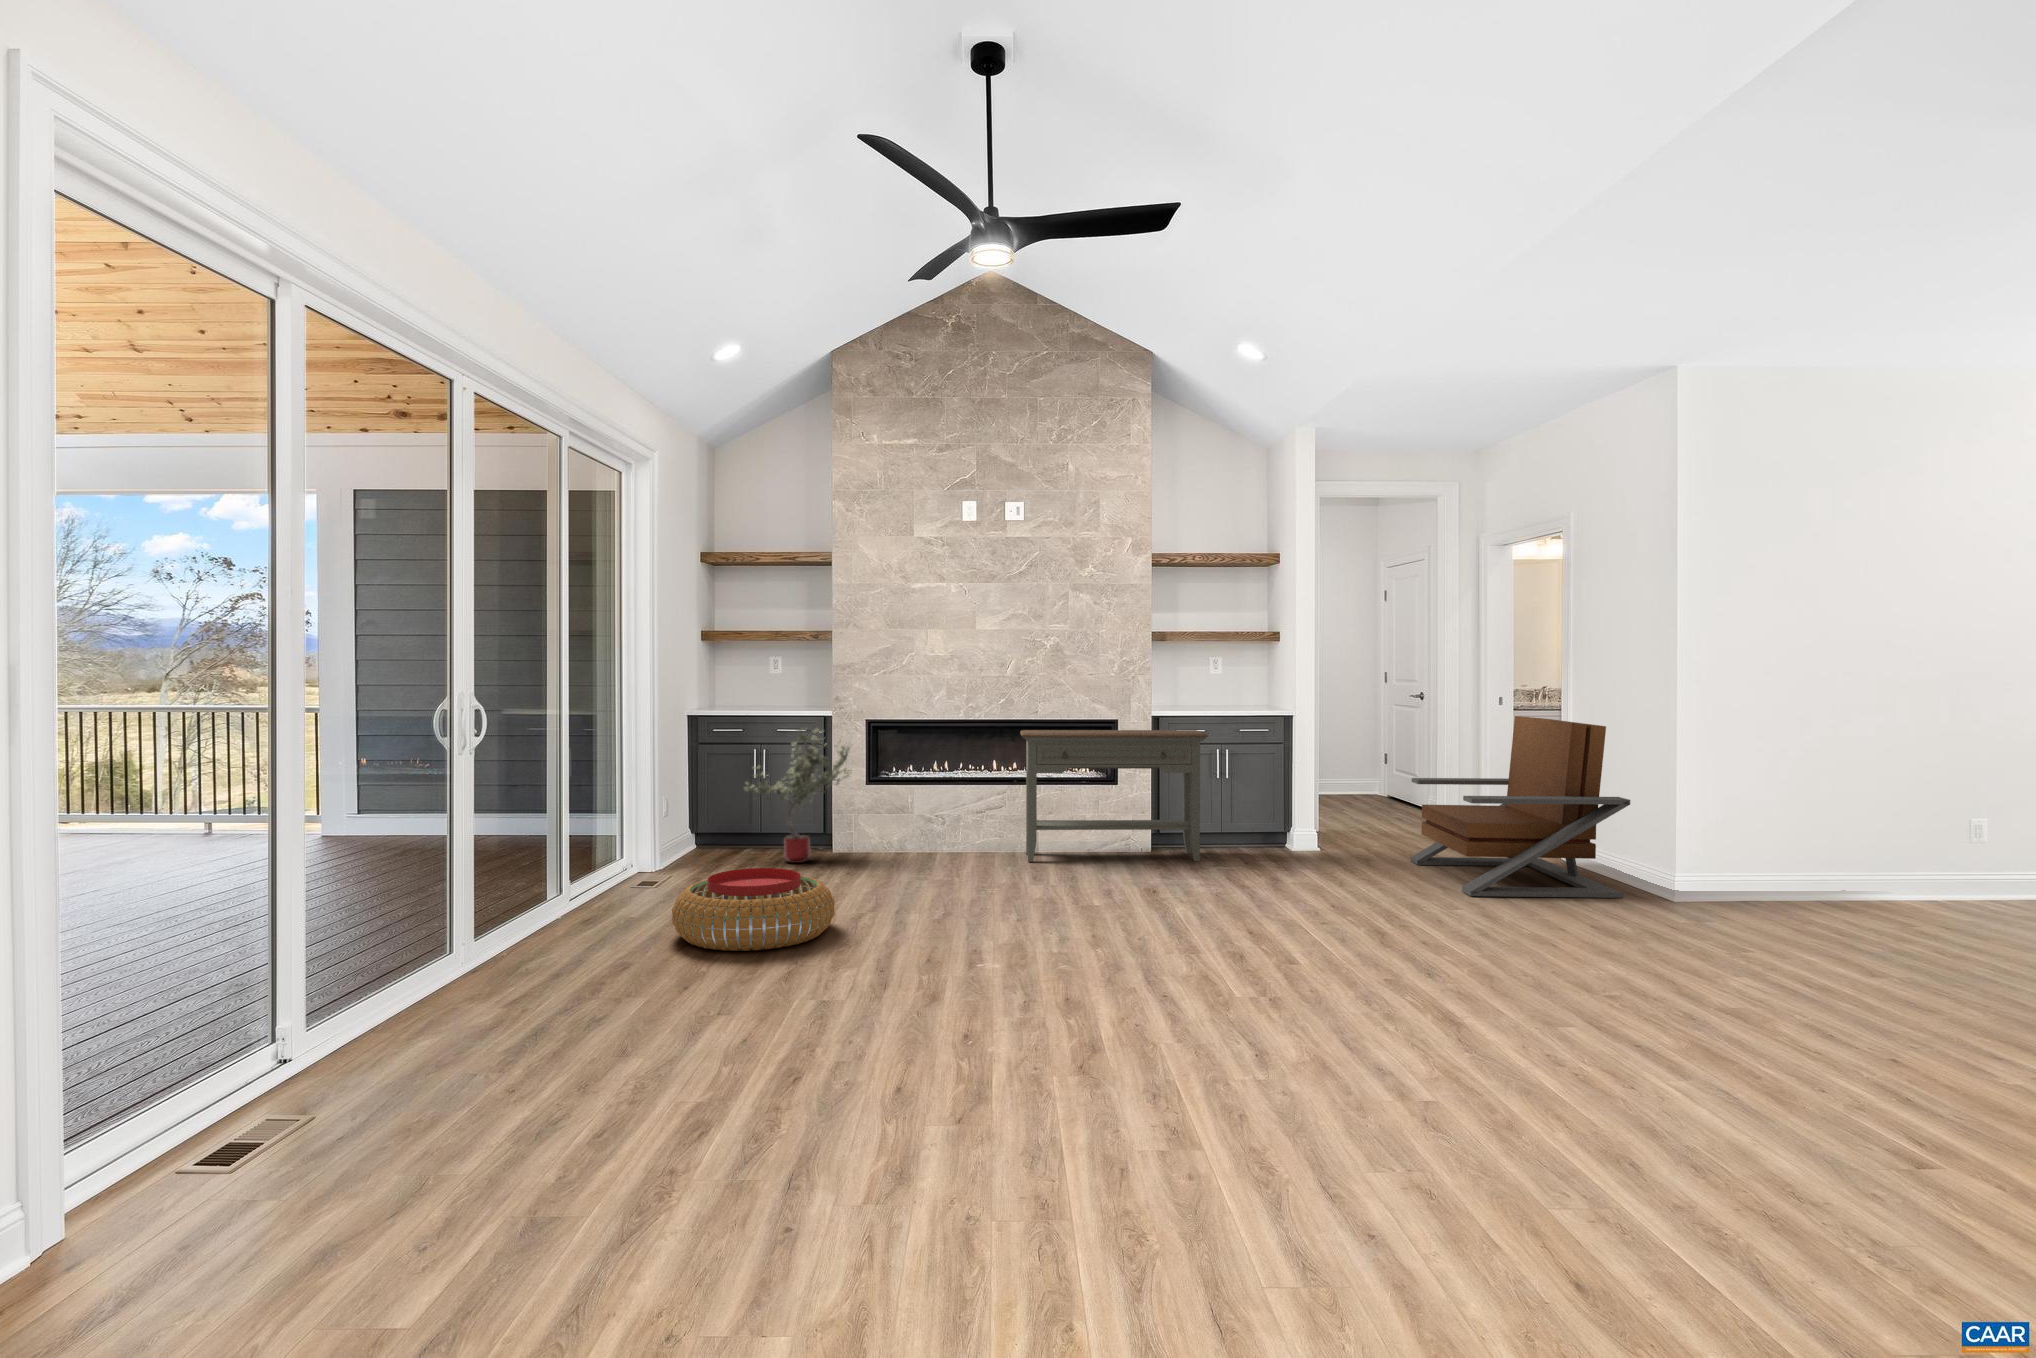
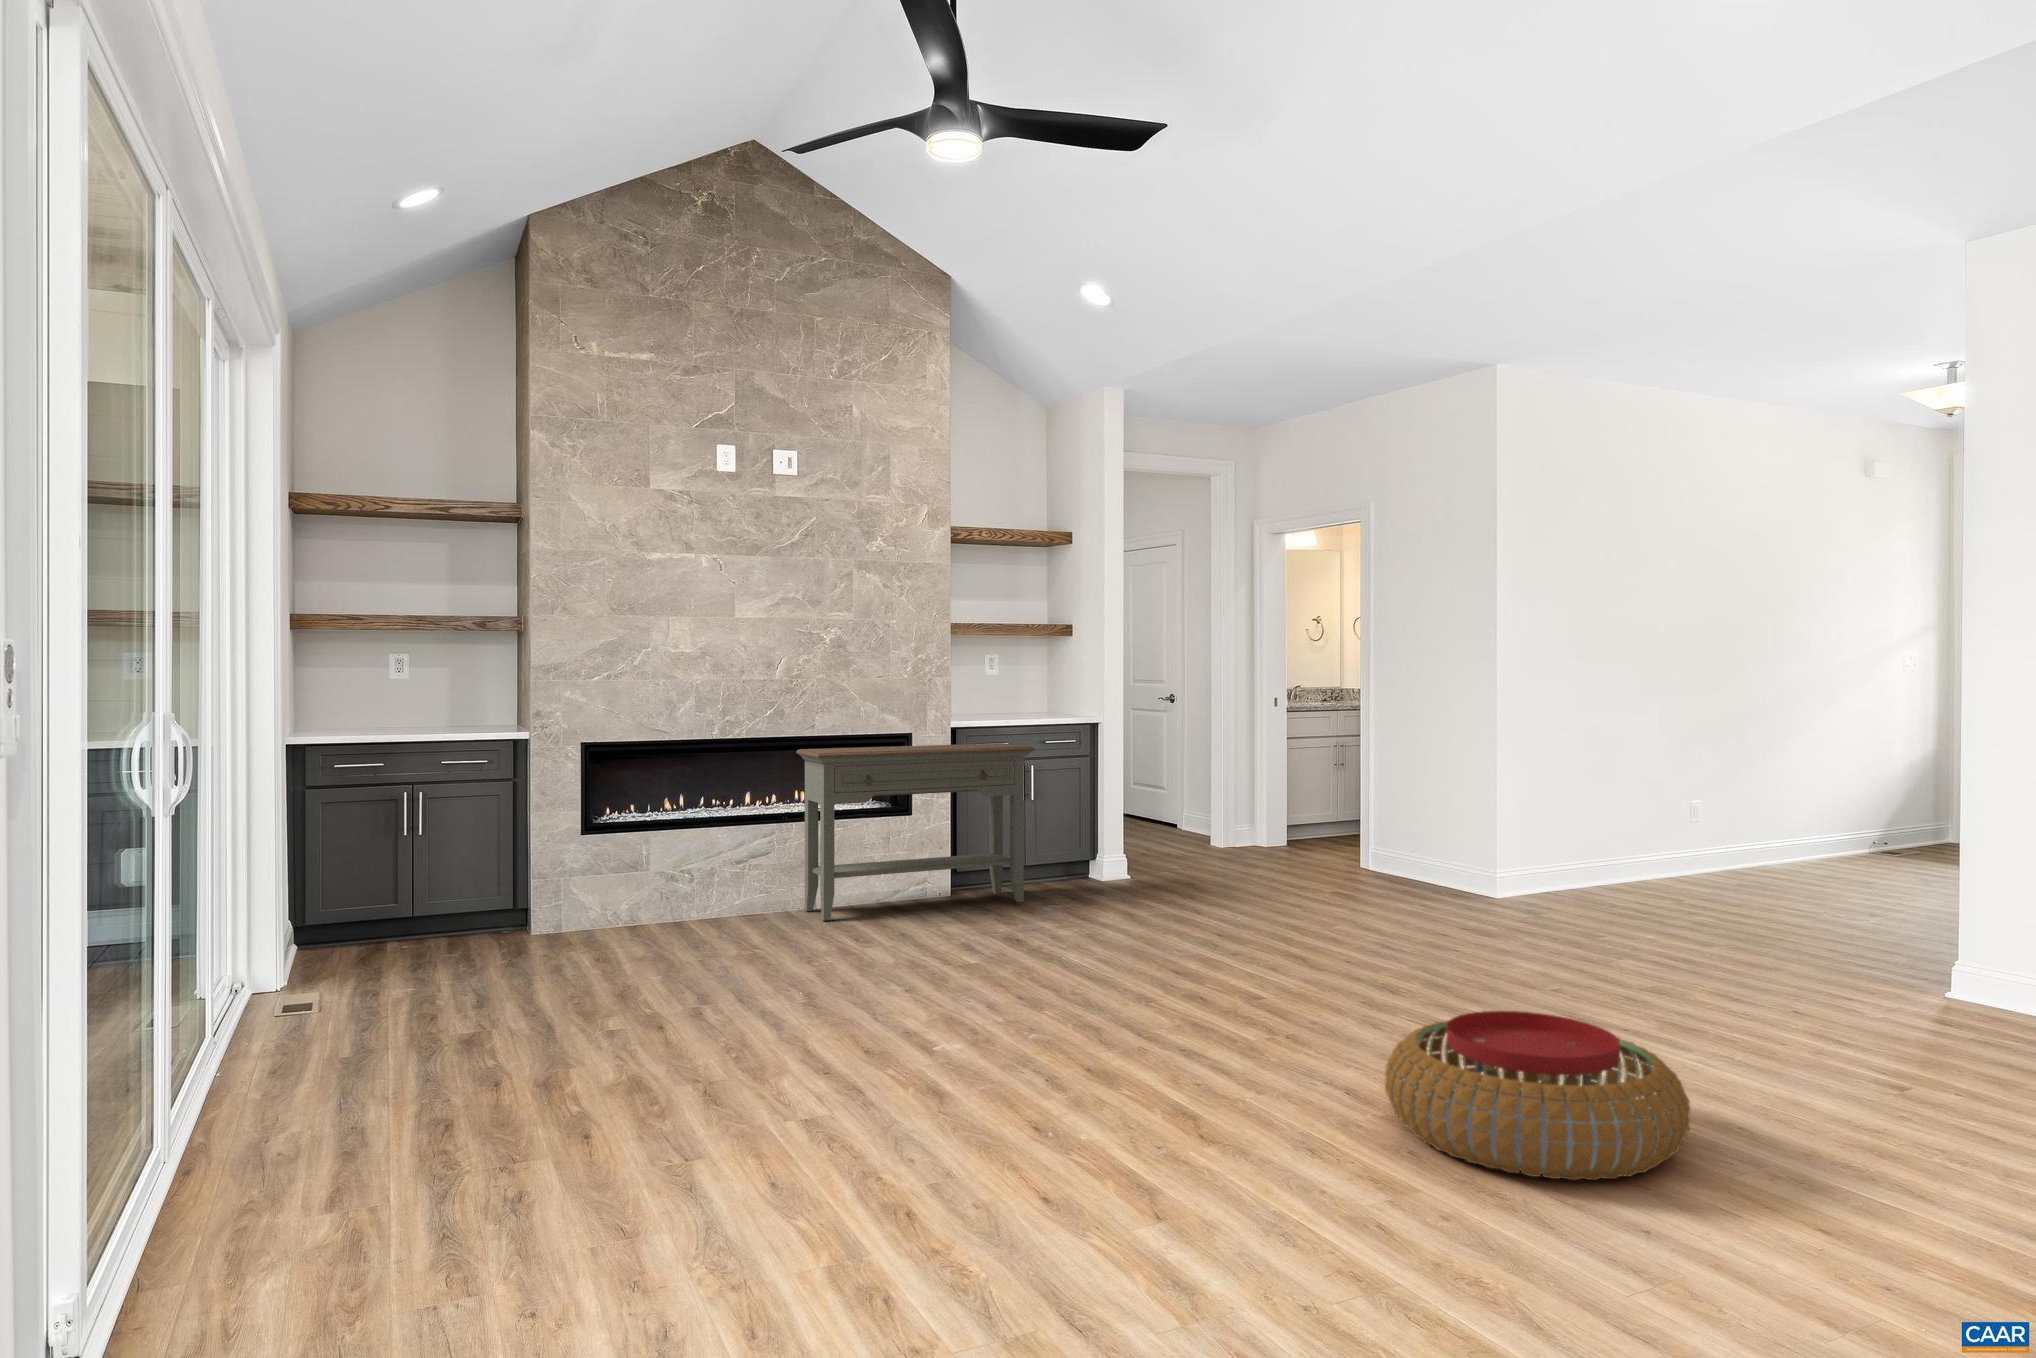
lounge chair: present [1411,716,1630,898] -> none [1236,718,1483,915]
potted tree: present [744,728,850,863] -> none [405,753,580,953]
pouf: present [672,868,835,951] -> present [1385,1011,1690,1180]

